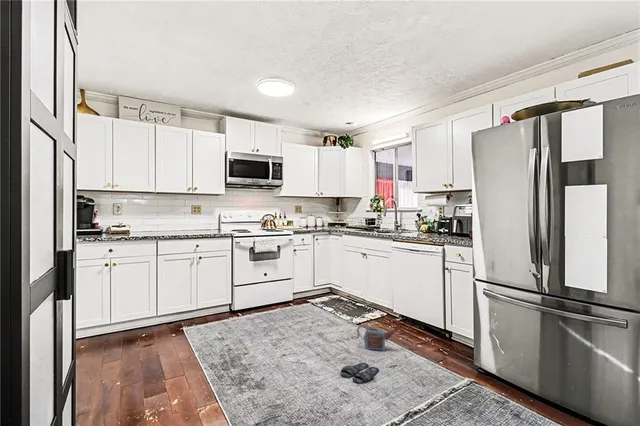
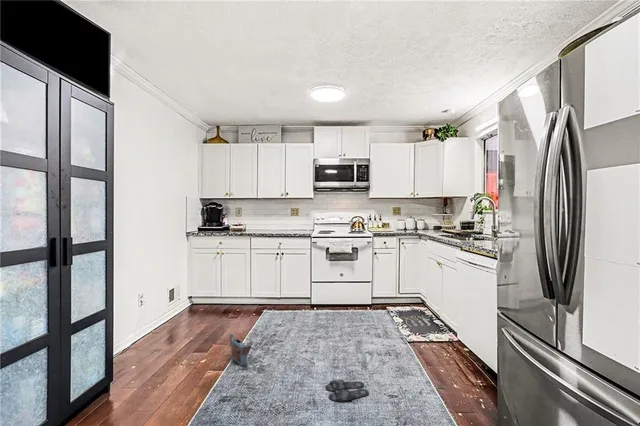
watering can: present [357,325,397,350] -> present [229,334,252,366]

